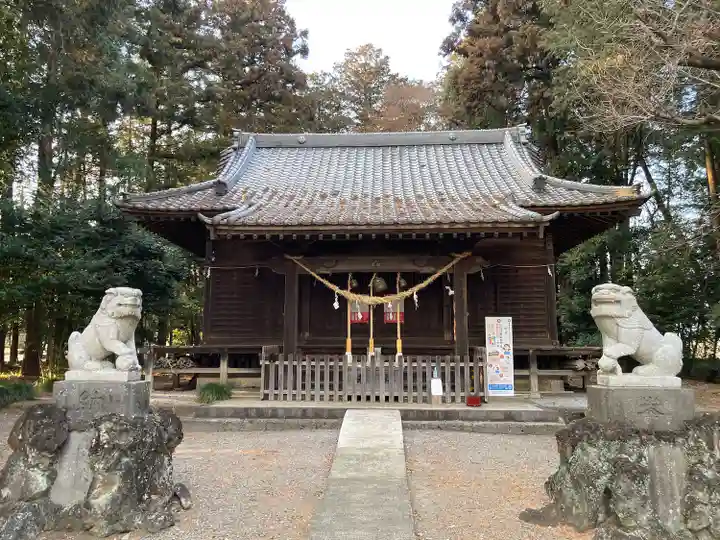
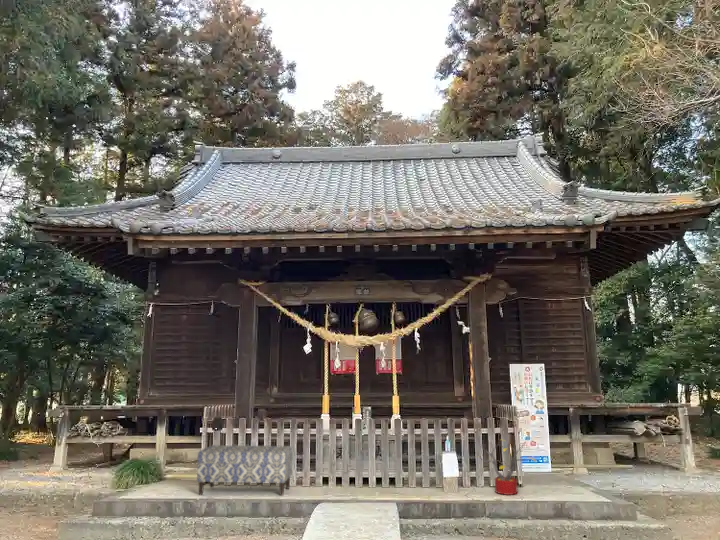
bench: none [264,373,328,406] -> present [197,445,292,496]

